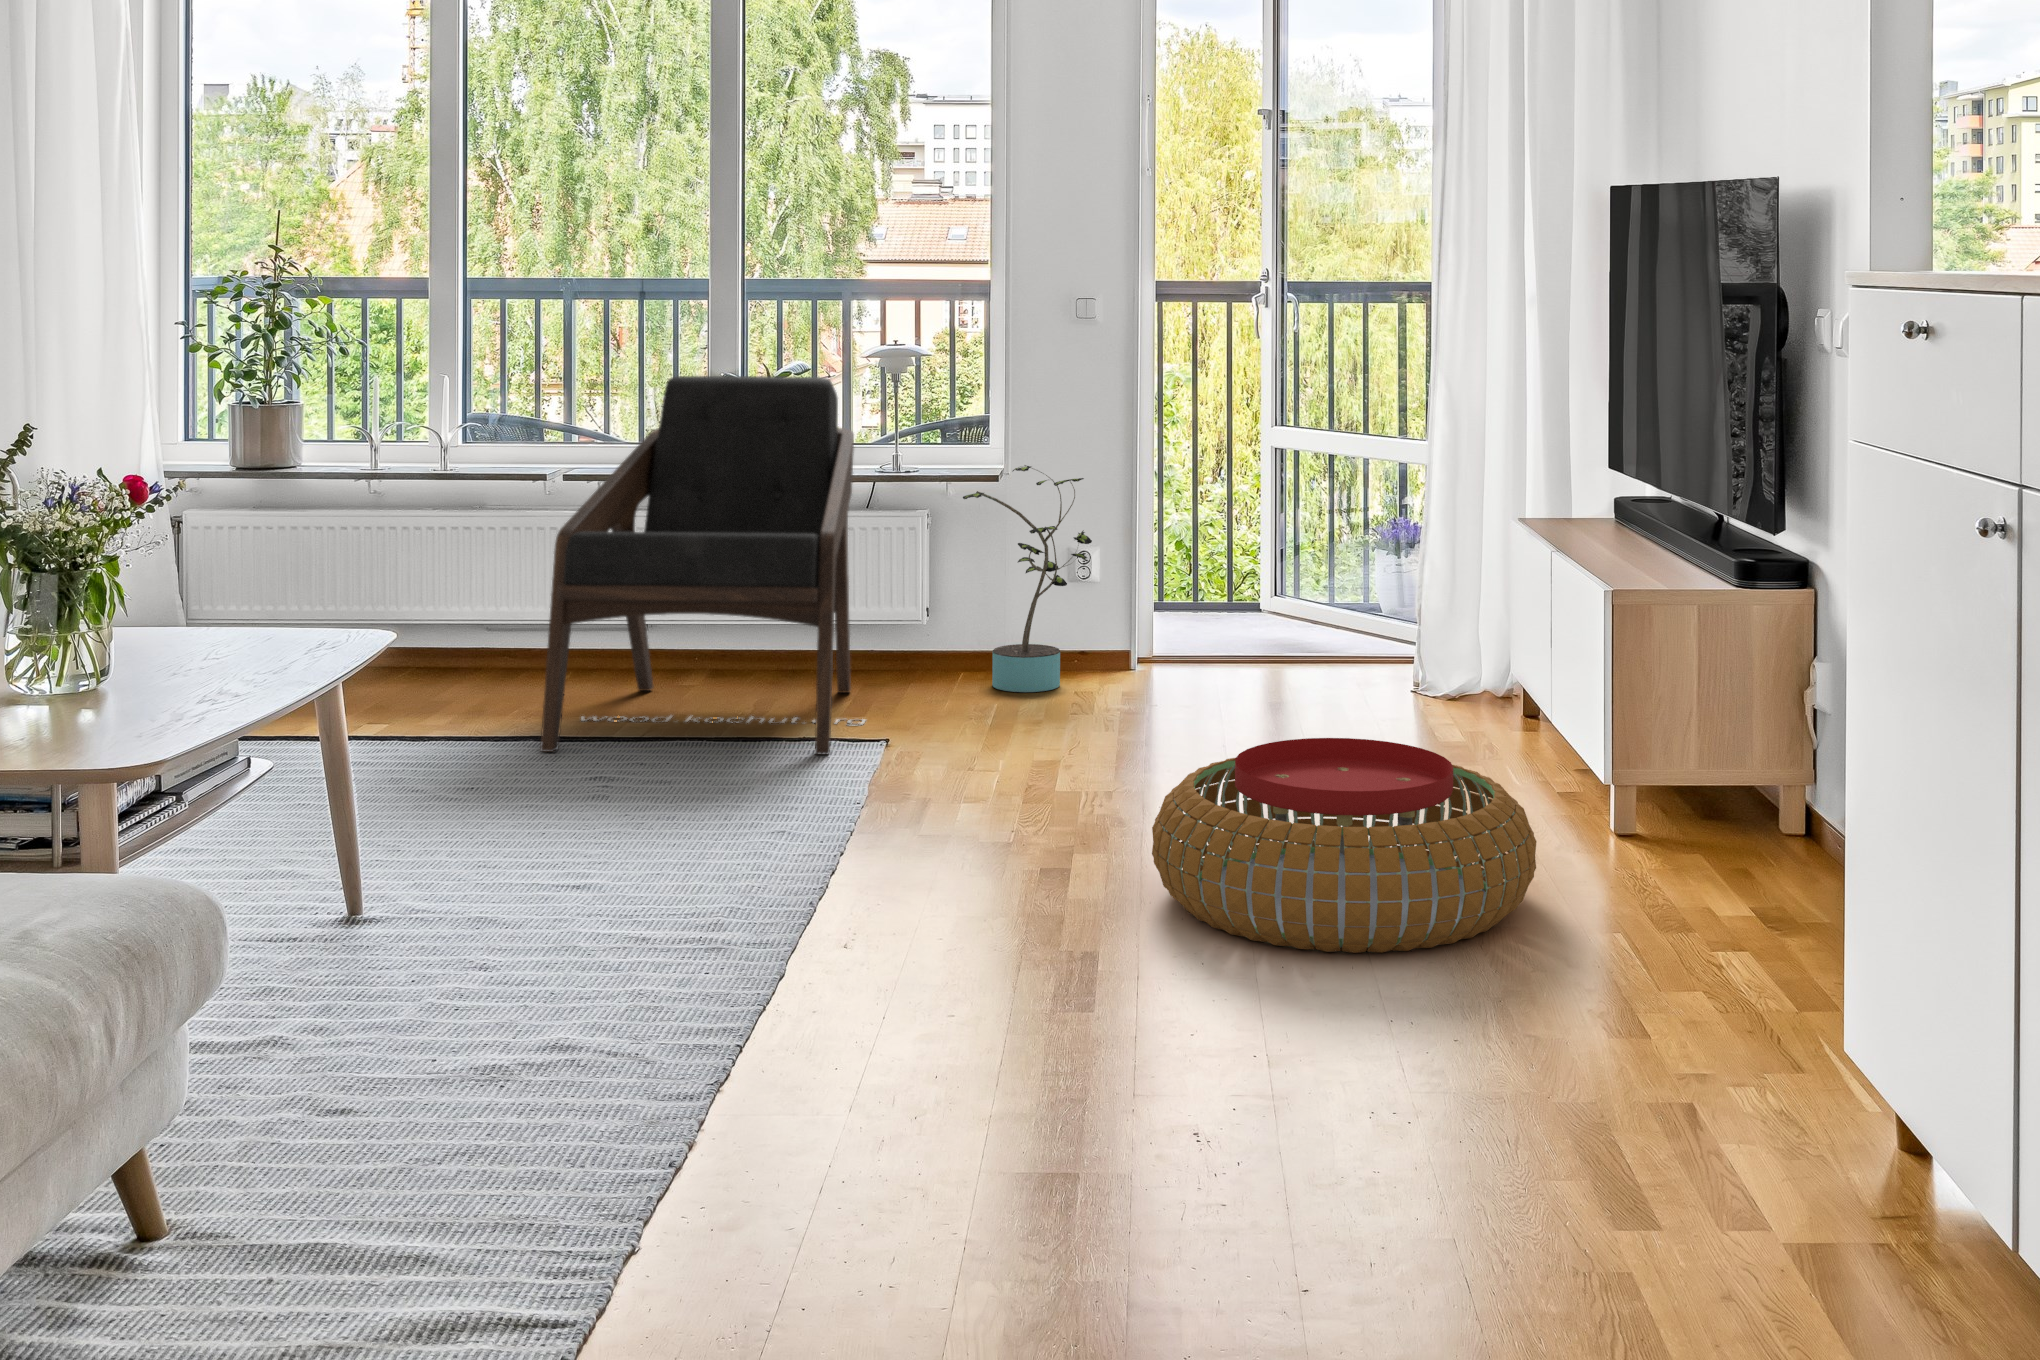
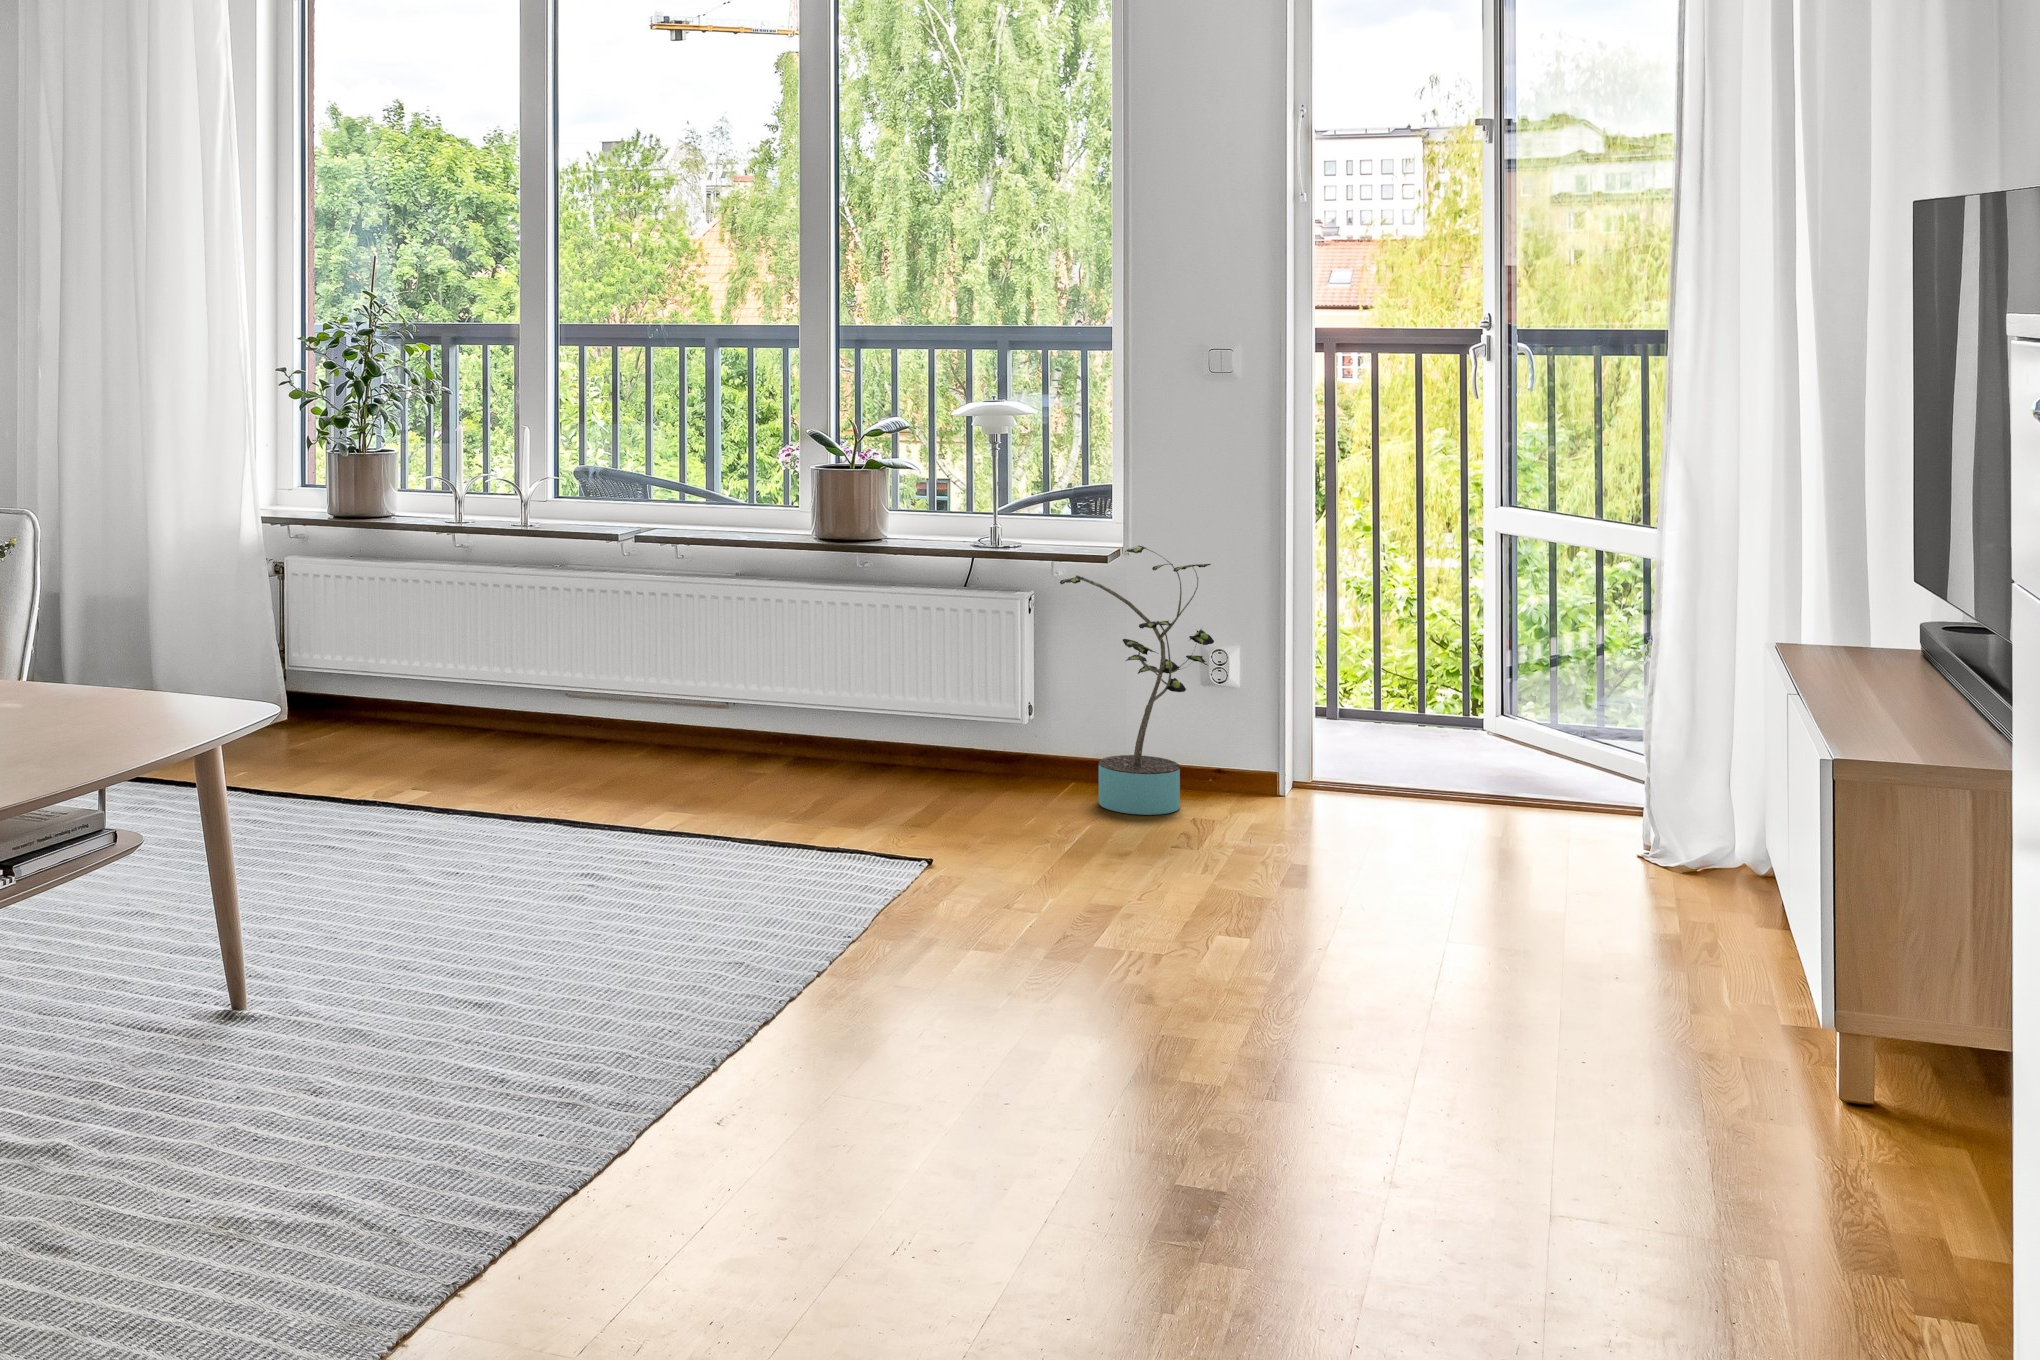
lounge chair: present [540,376,865,754] -> none [574,435,935,874]
pouf: present [1152,738,1537,953] -> none [1157,933,1665,1224]

